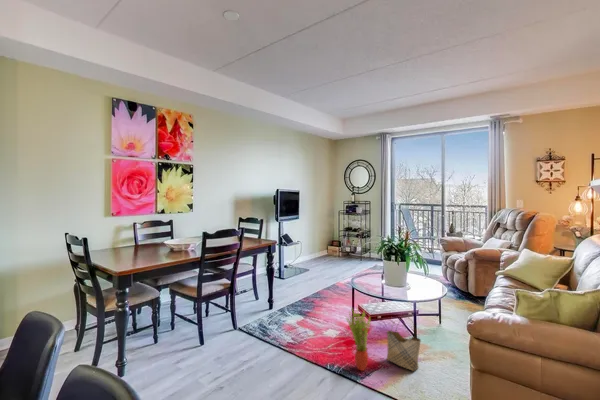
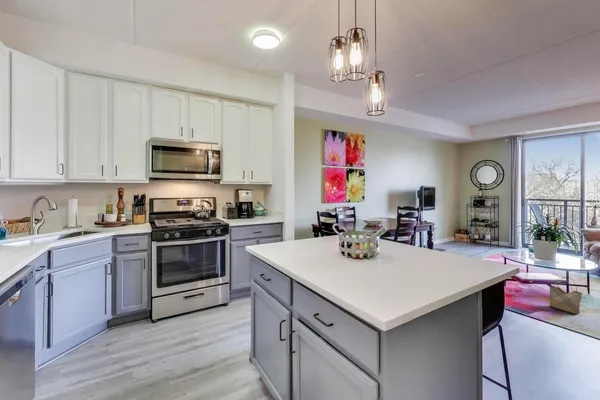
potted plant: present [347,309,370,371] -> none [517,266,540,309]

